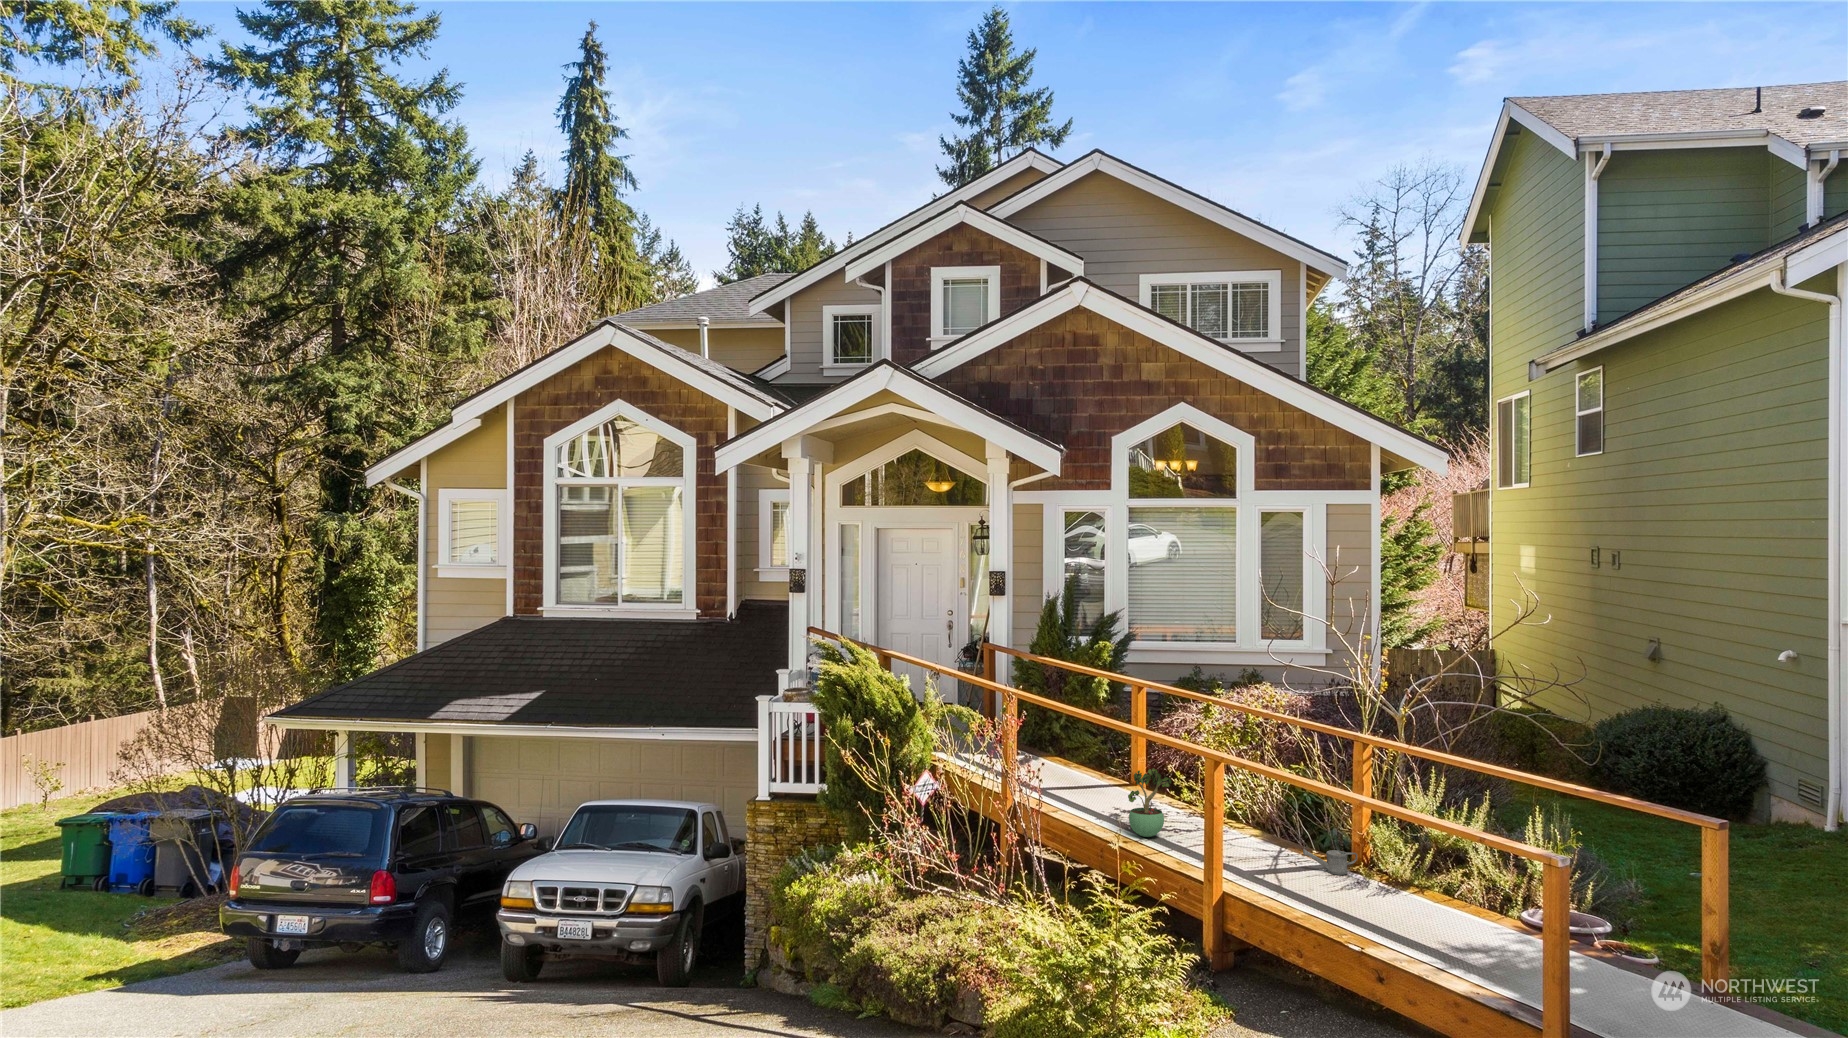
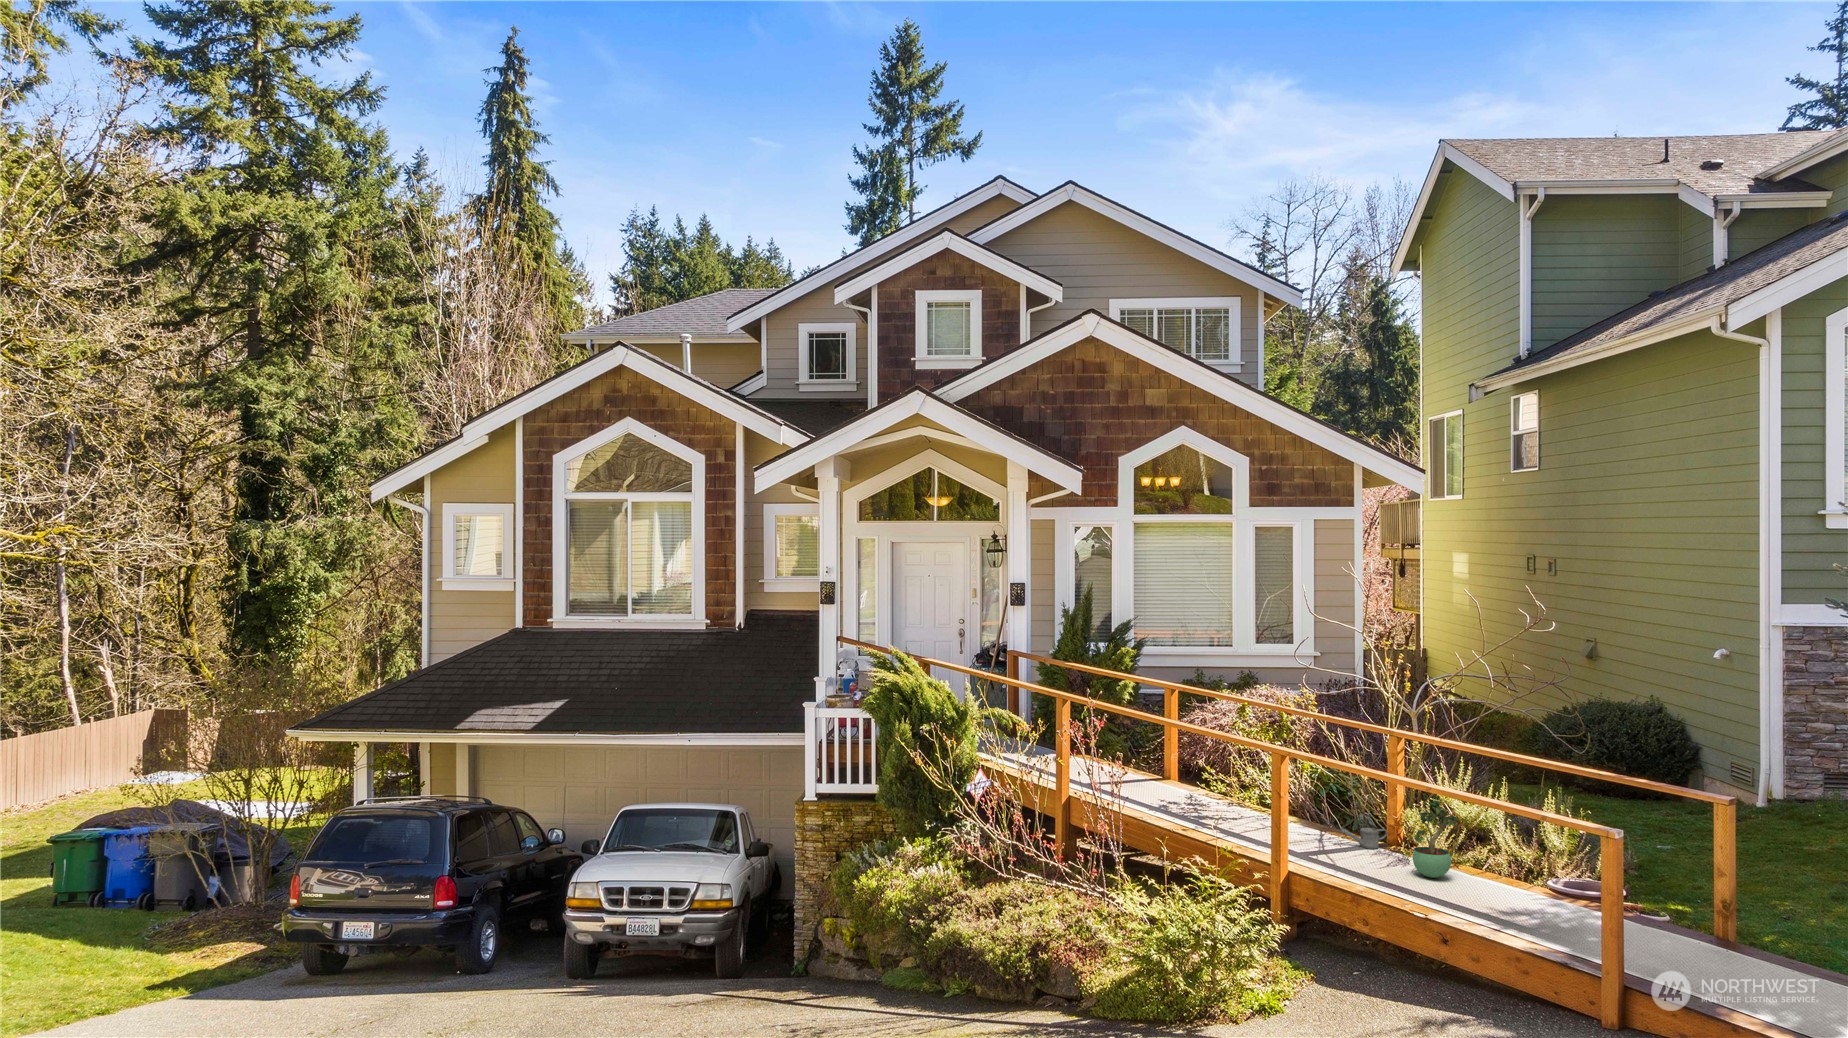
potted plant: present [1128,768,1171,837] -> present [1413,806,1457,878]

